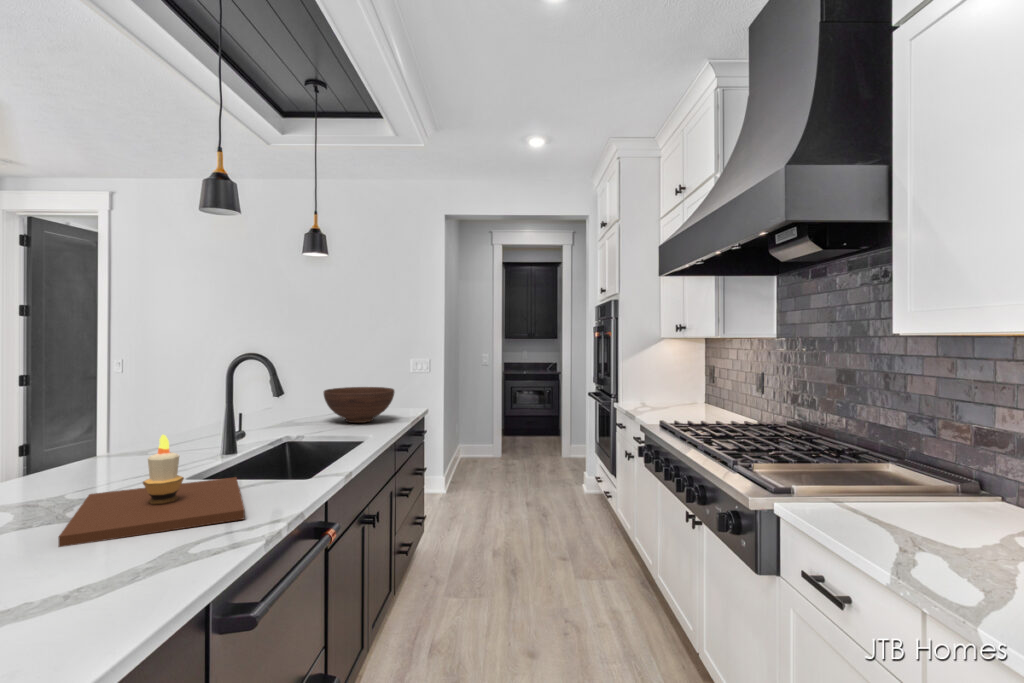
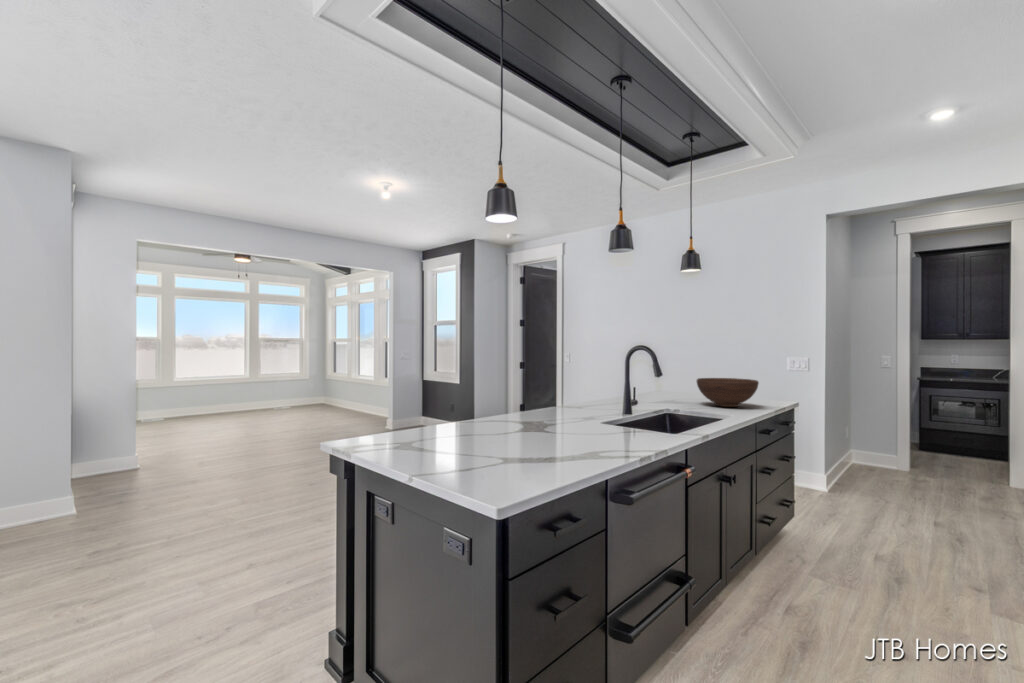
candle: present [58,435,245,547] -> none [543,390,630,445]

